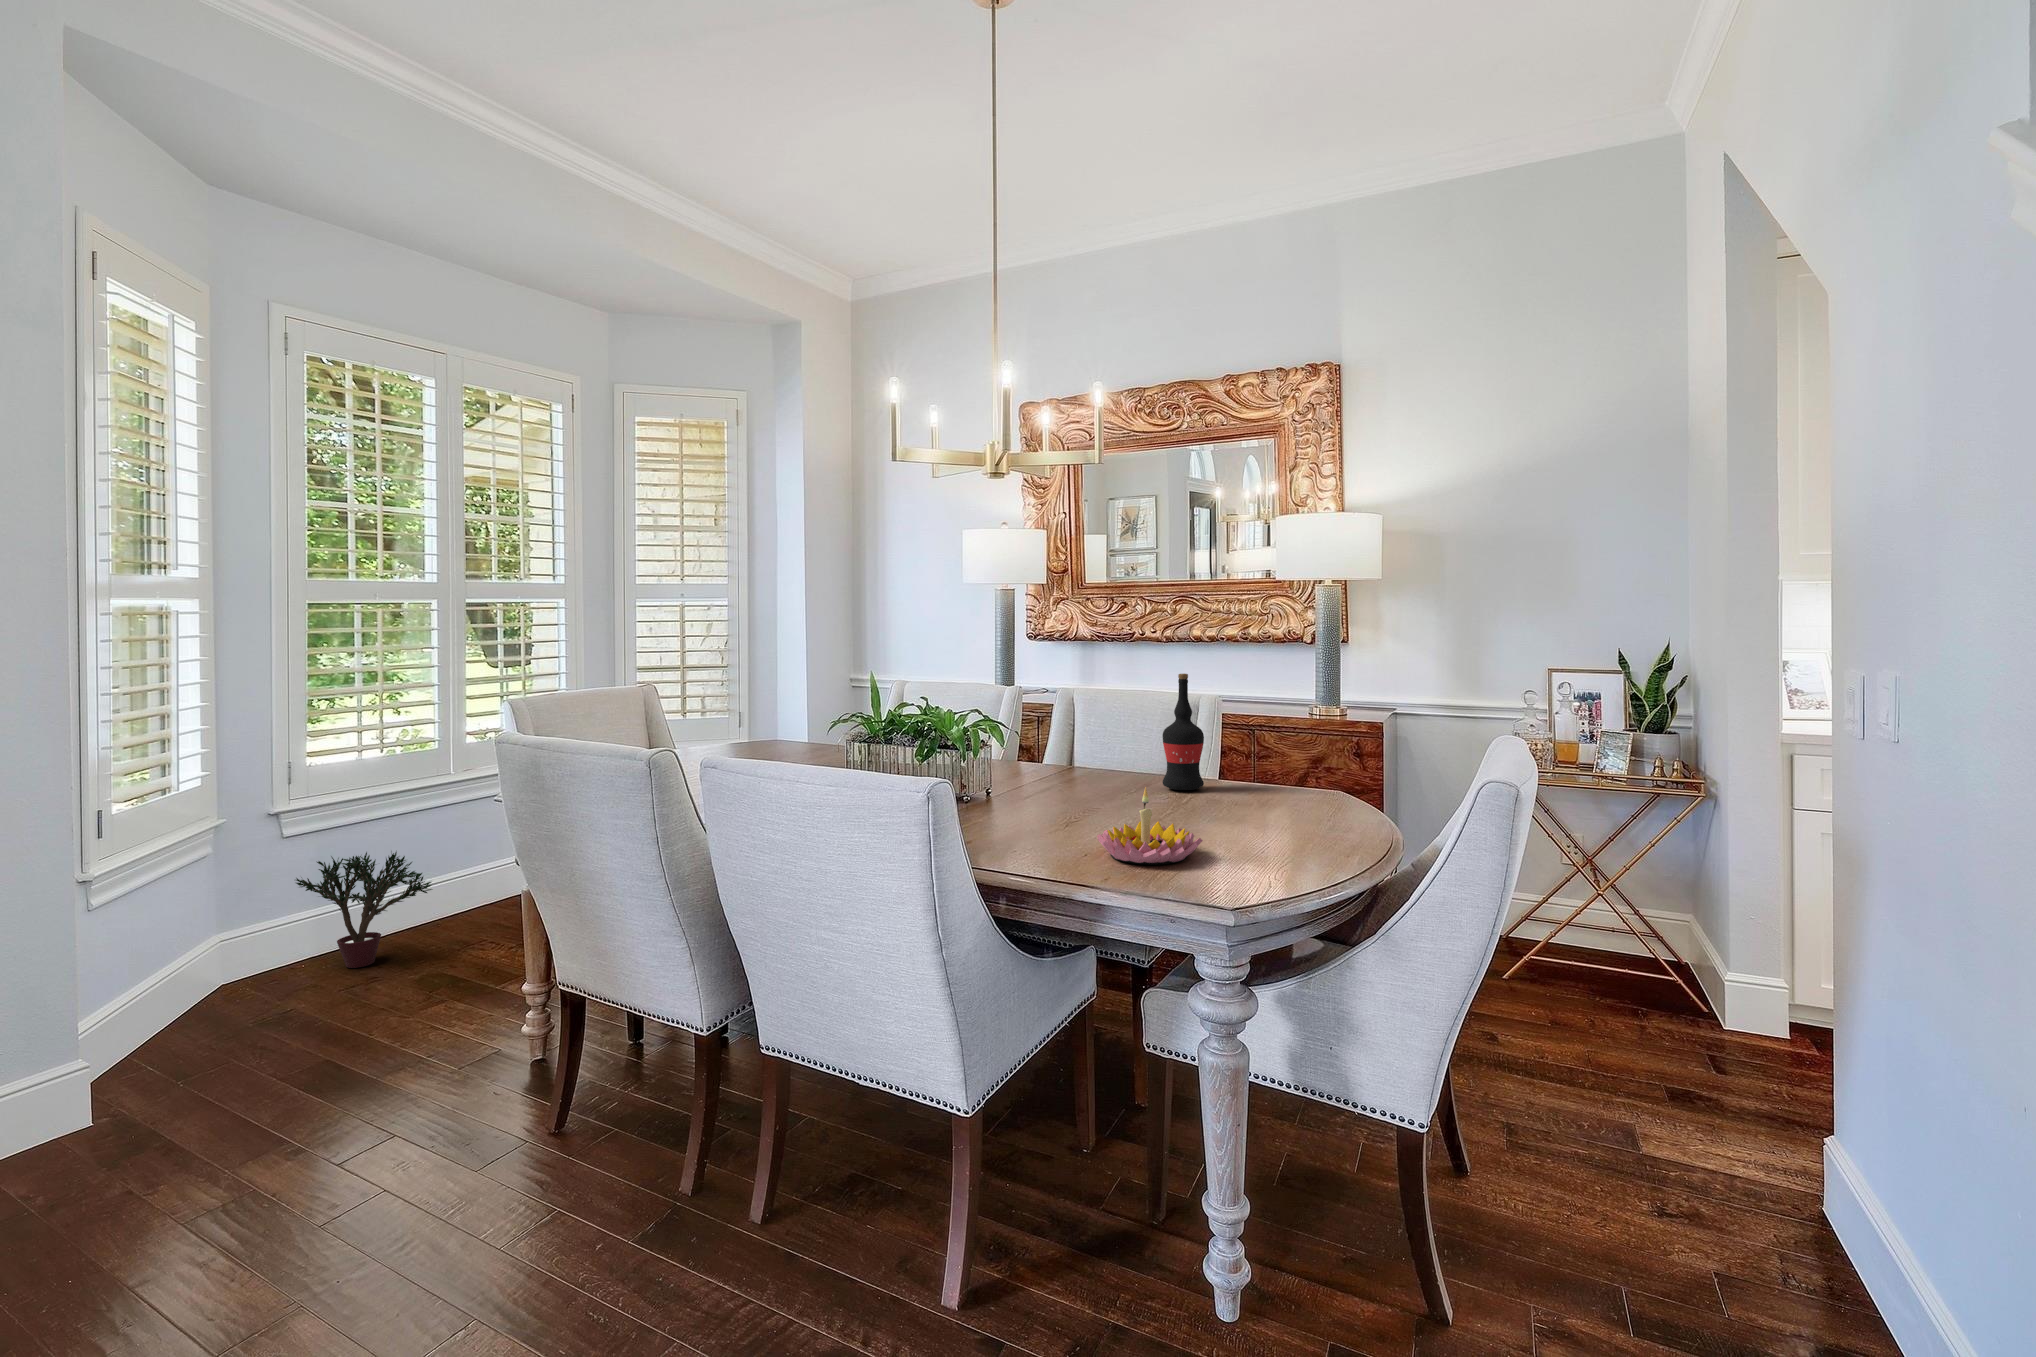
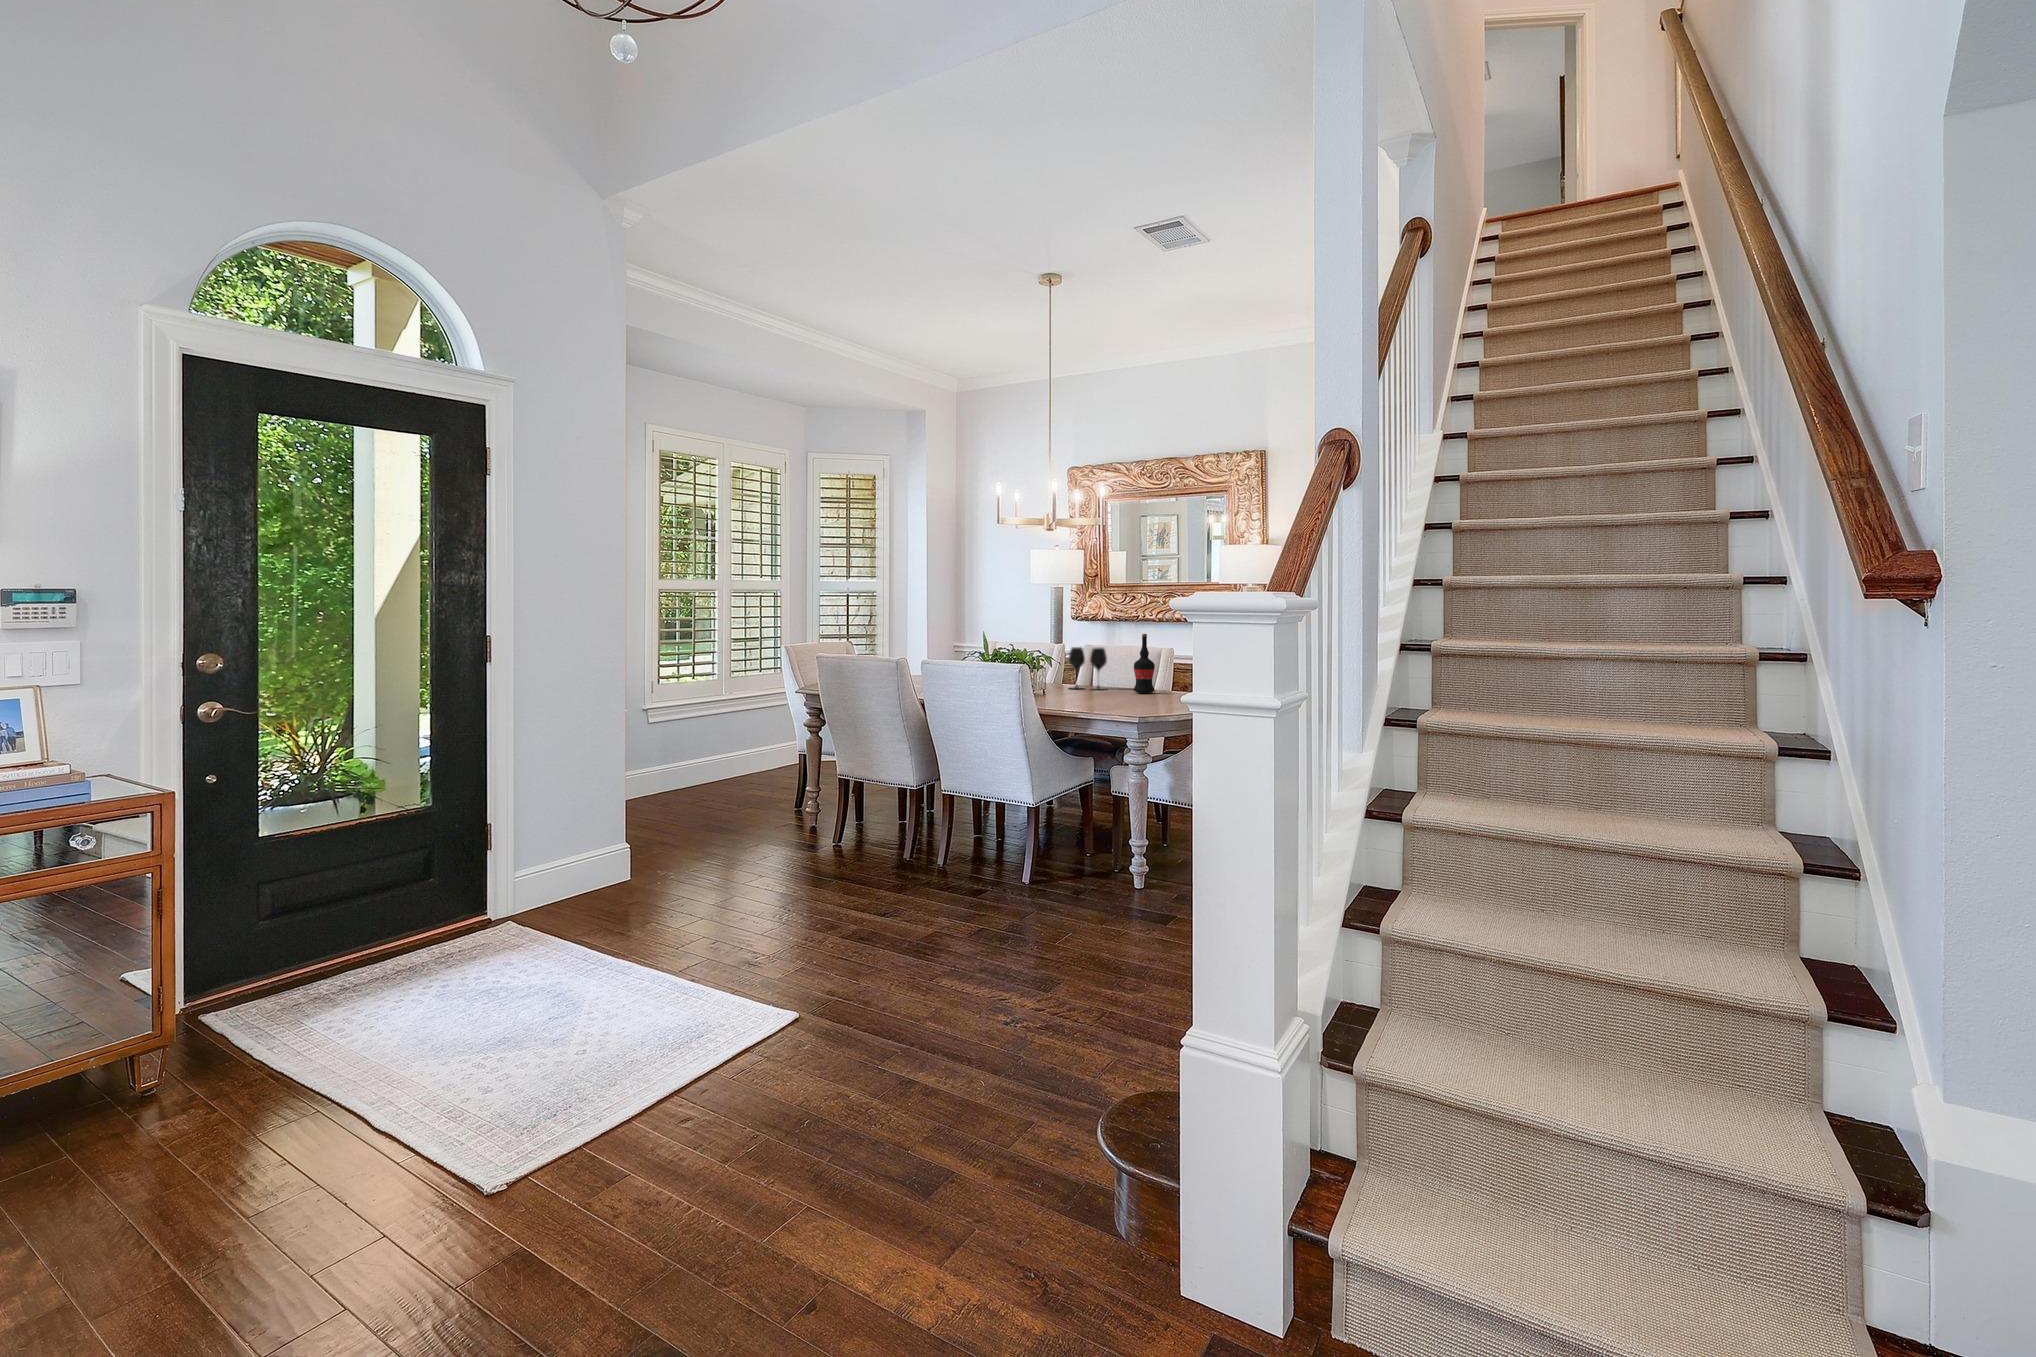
wine glass: none [1032,697,1107,779] -> present [1069,647,1107,690]
candle holder: present [1097,788,1203,865] -> none [1090,677,1136,709]
potted plant: present [296,852,432,968] -> none [656,735,727,800]

